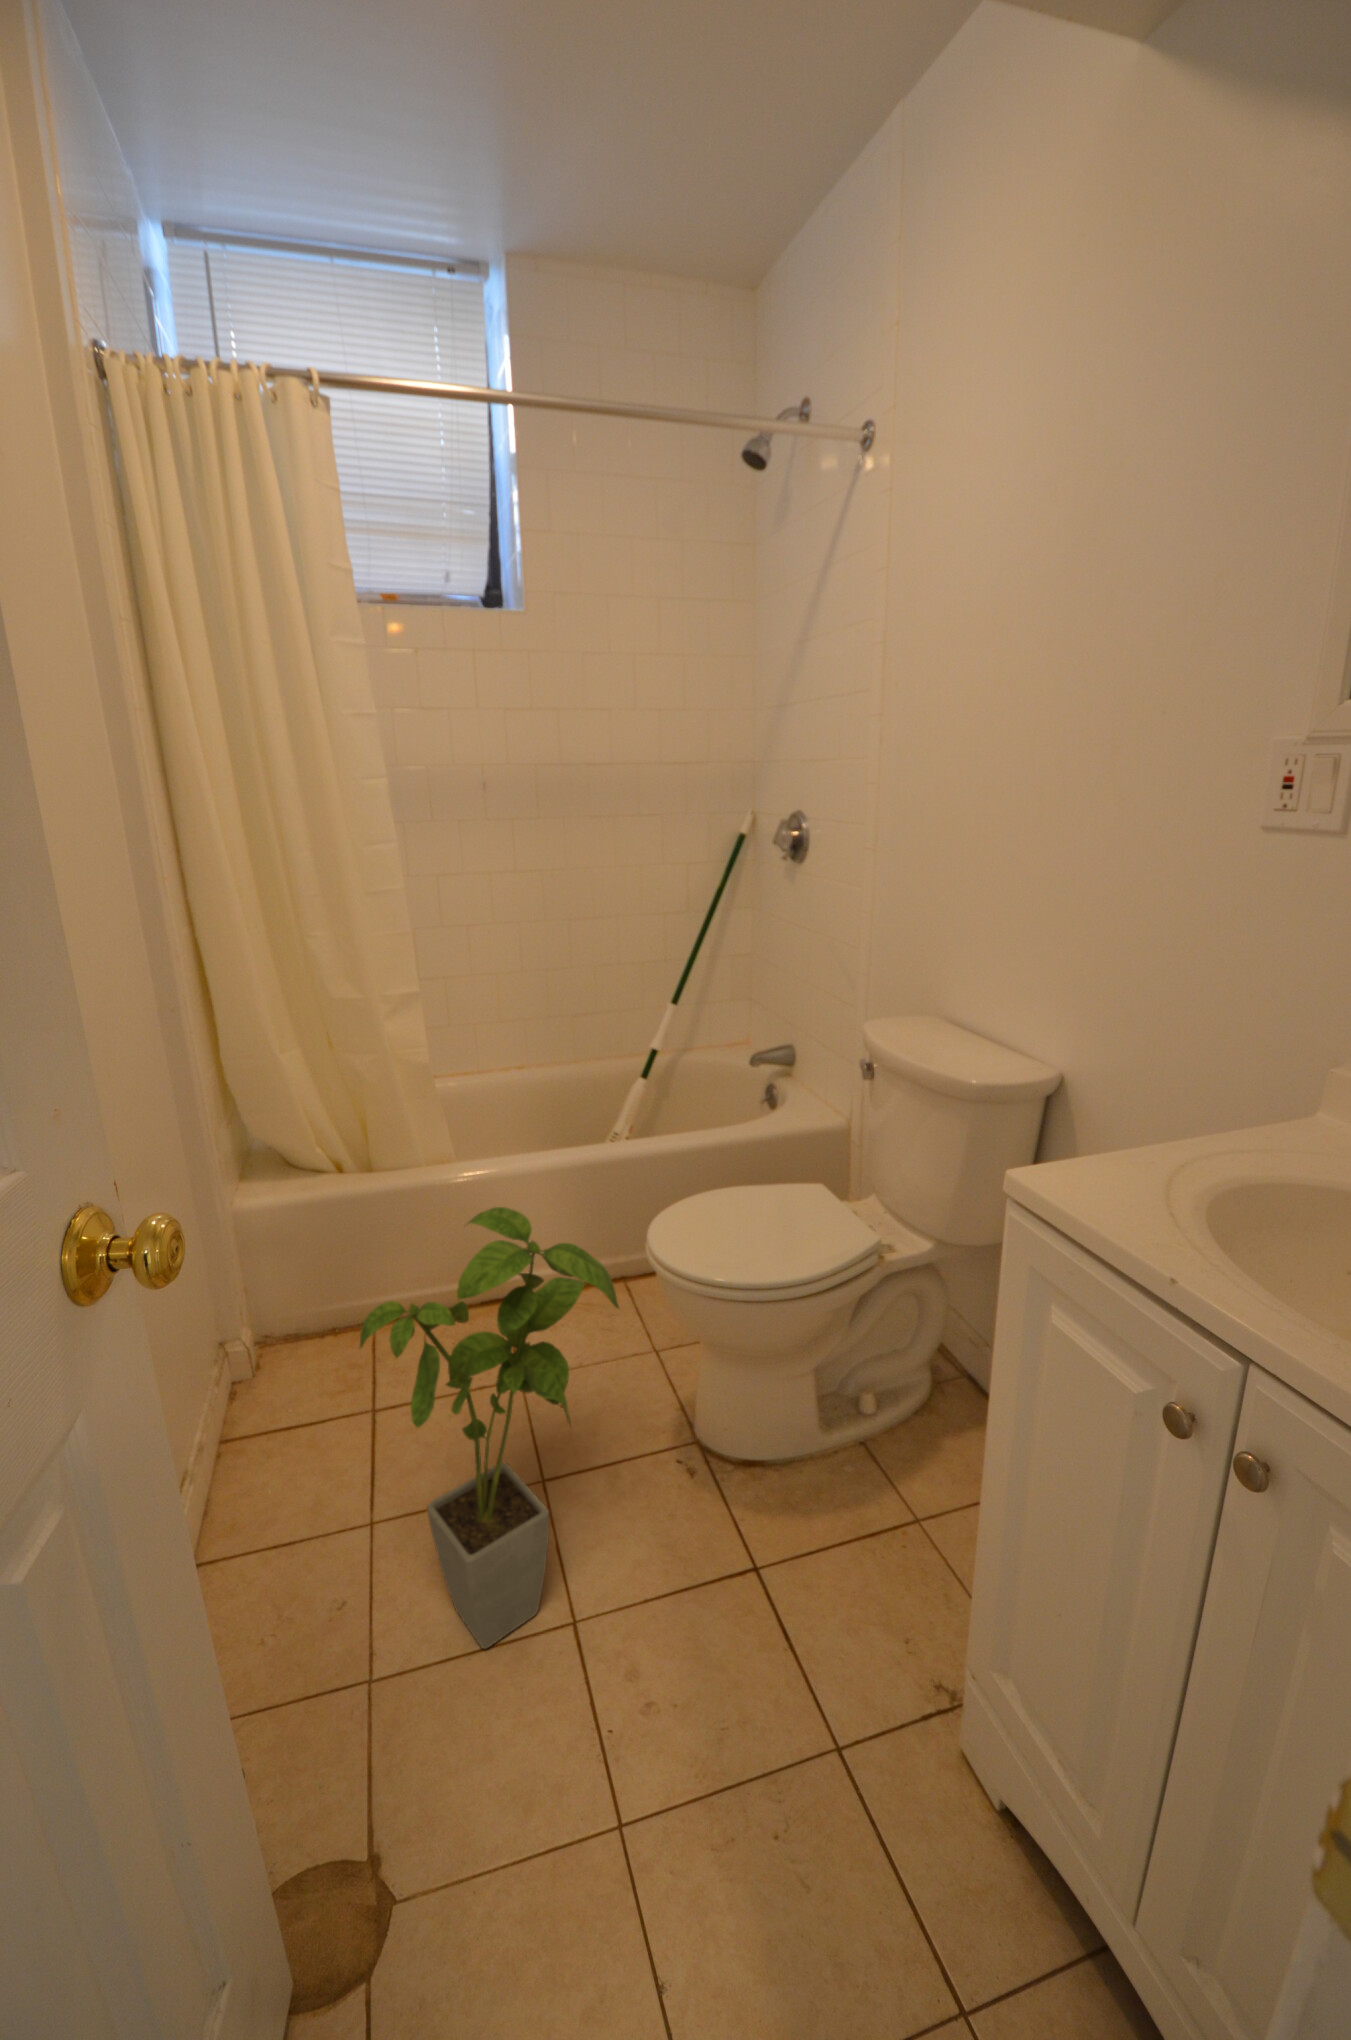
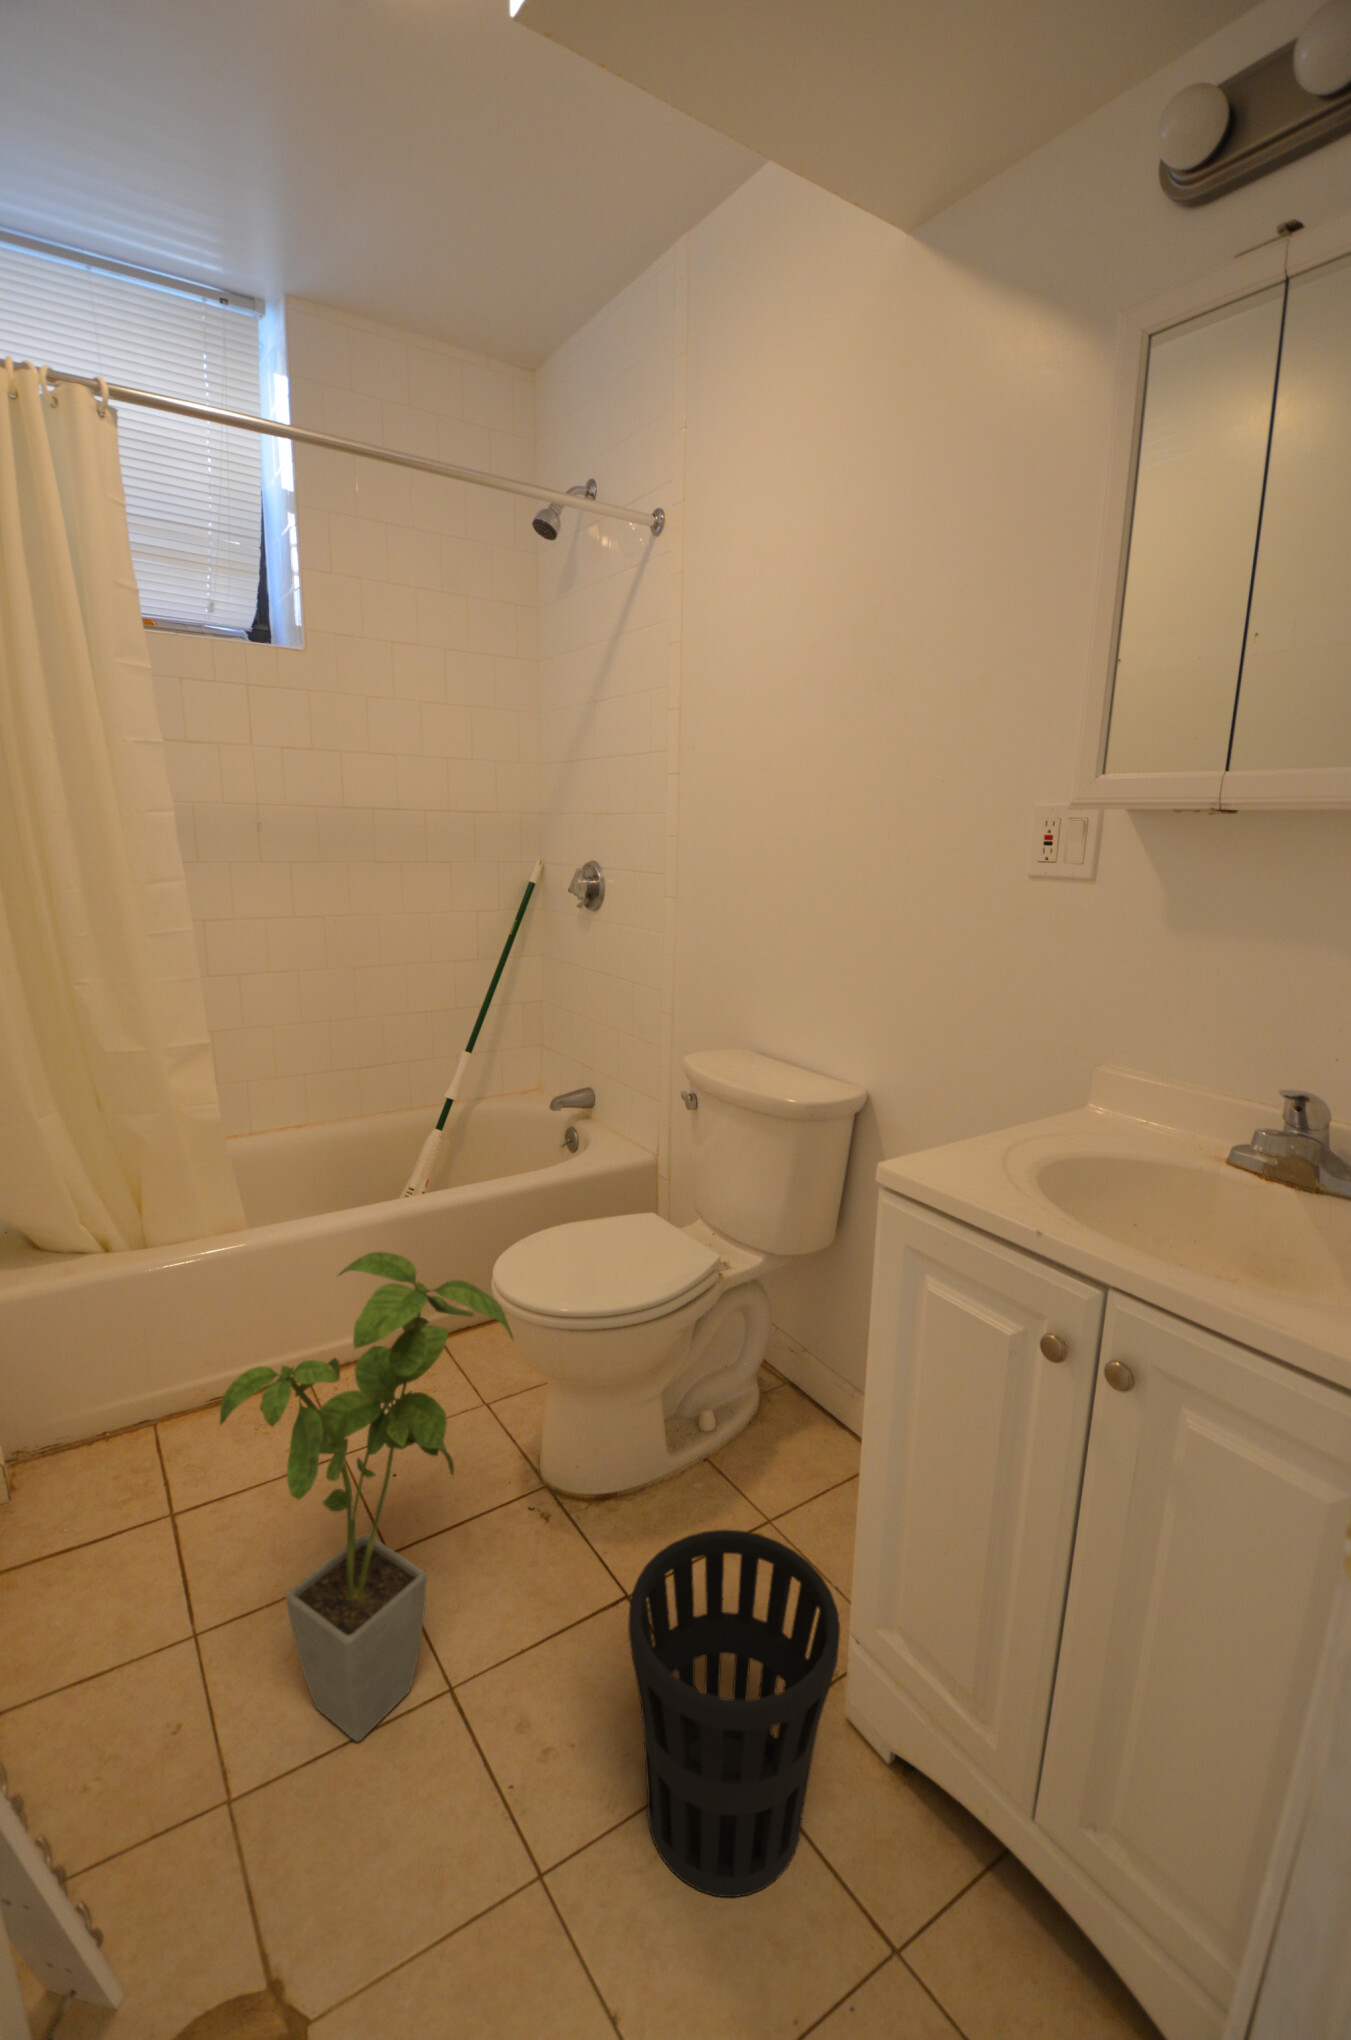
wastebasket: none [708,1531,934,1908] -> present [628,1530,840,1897]

